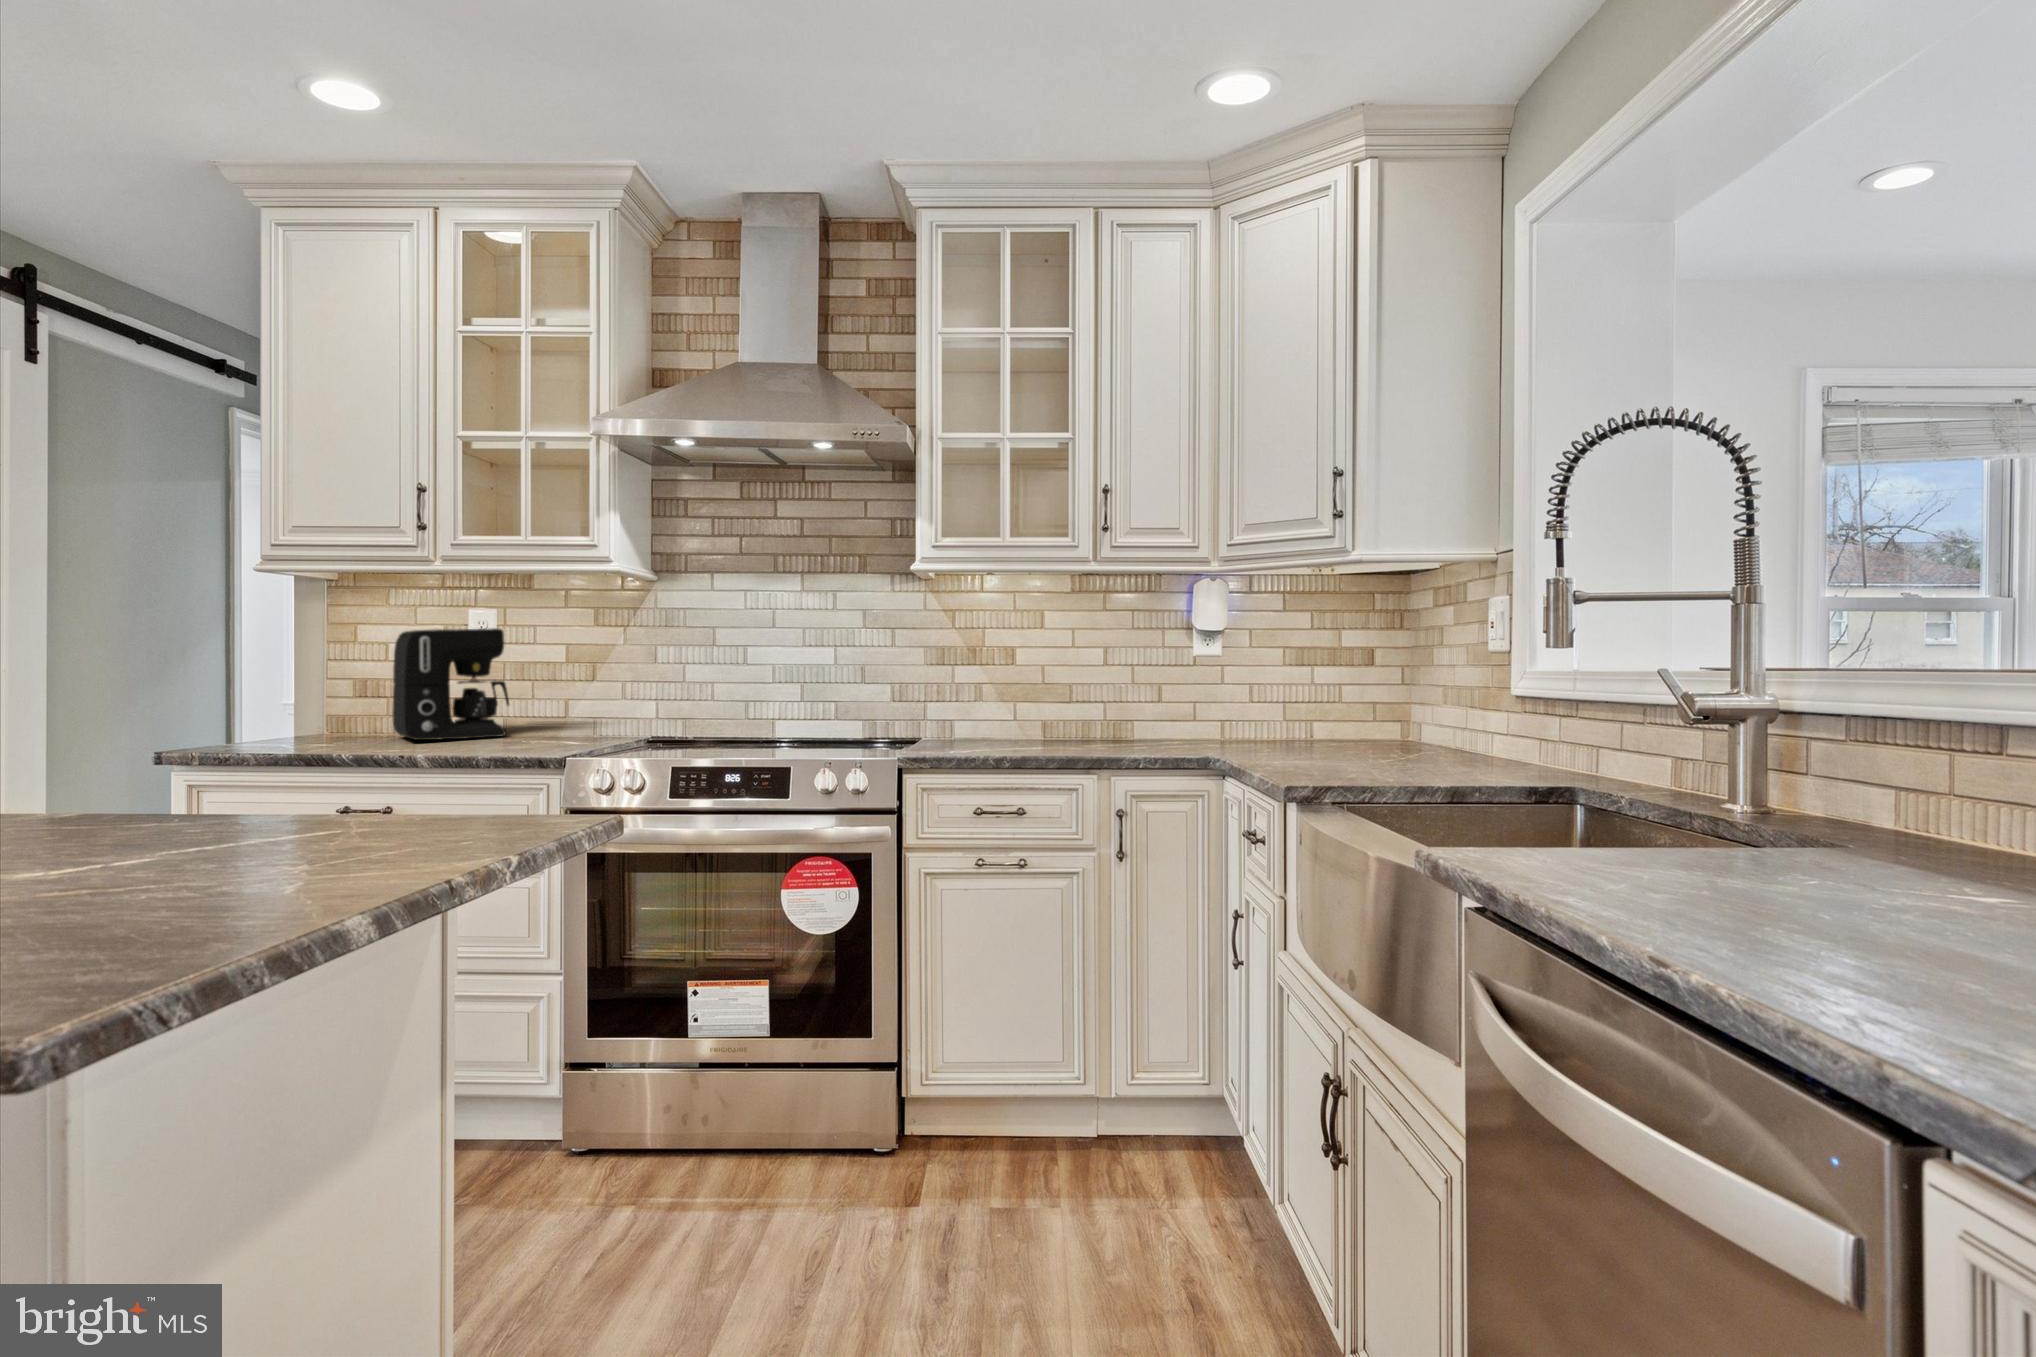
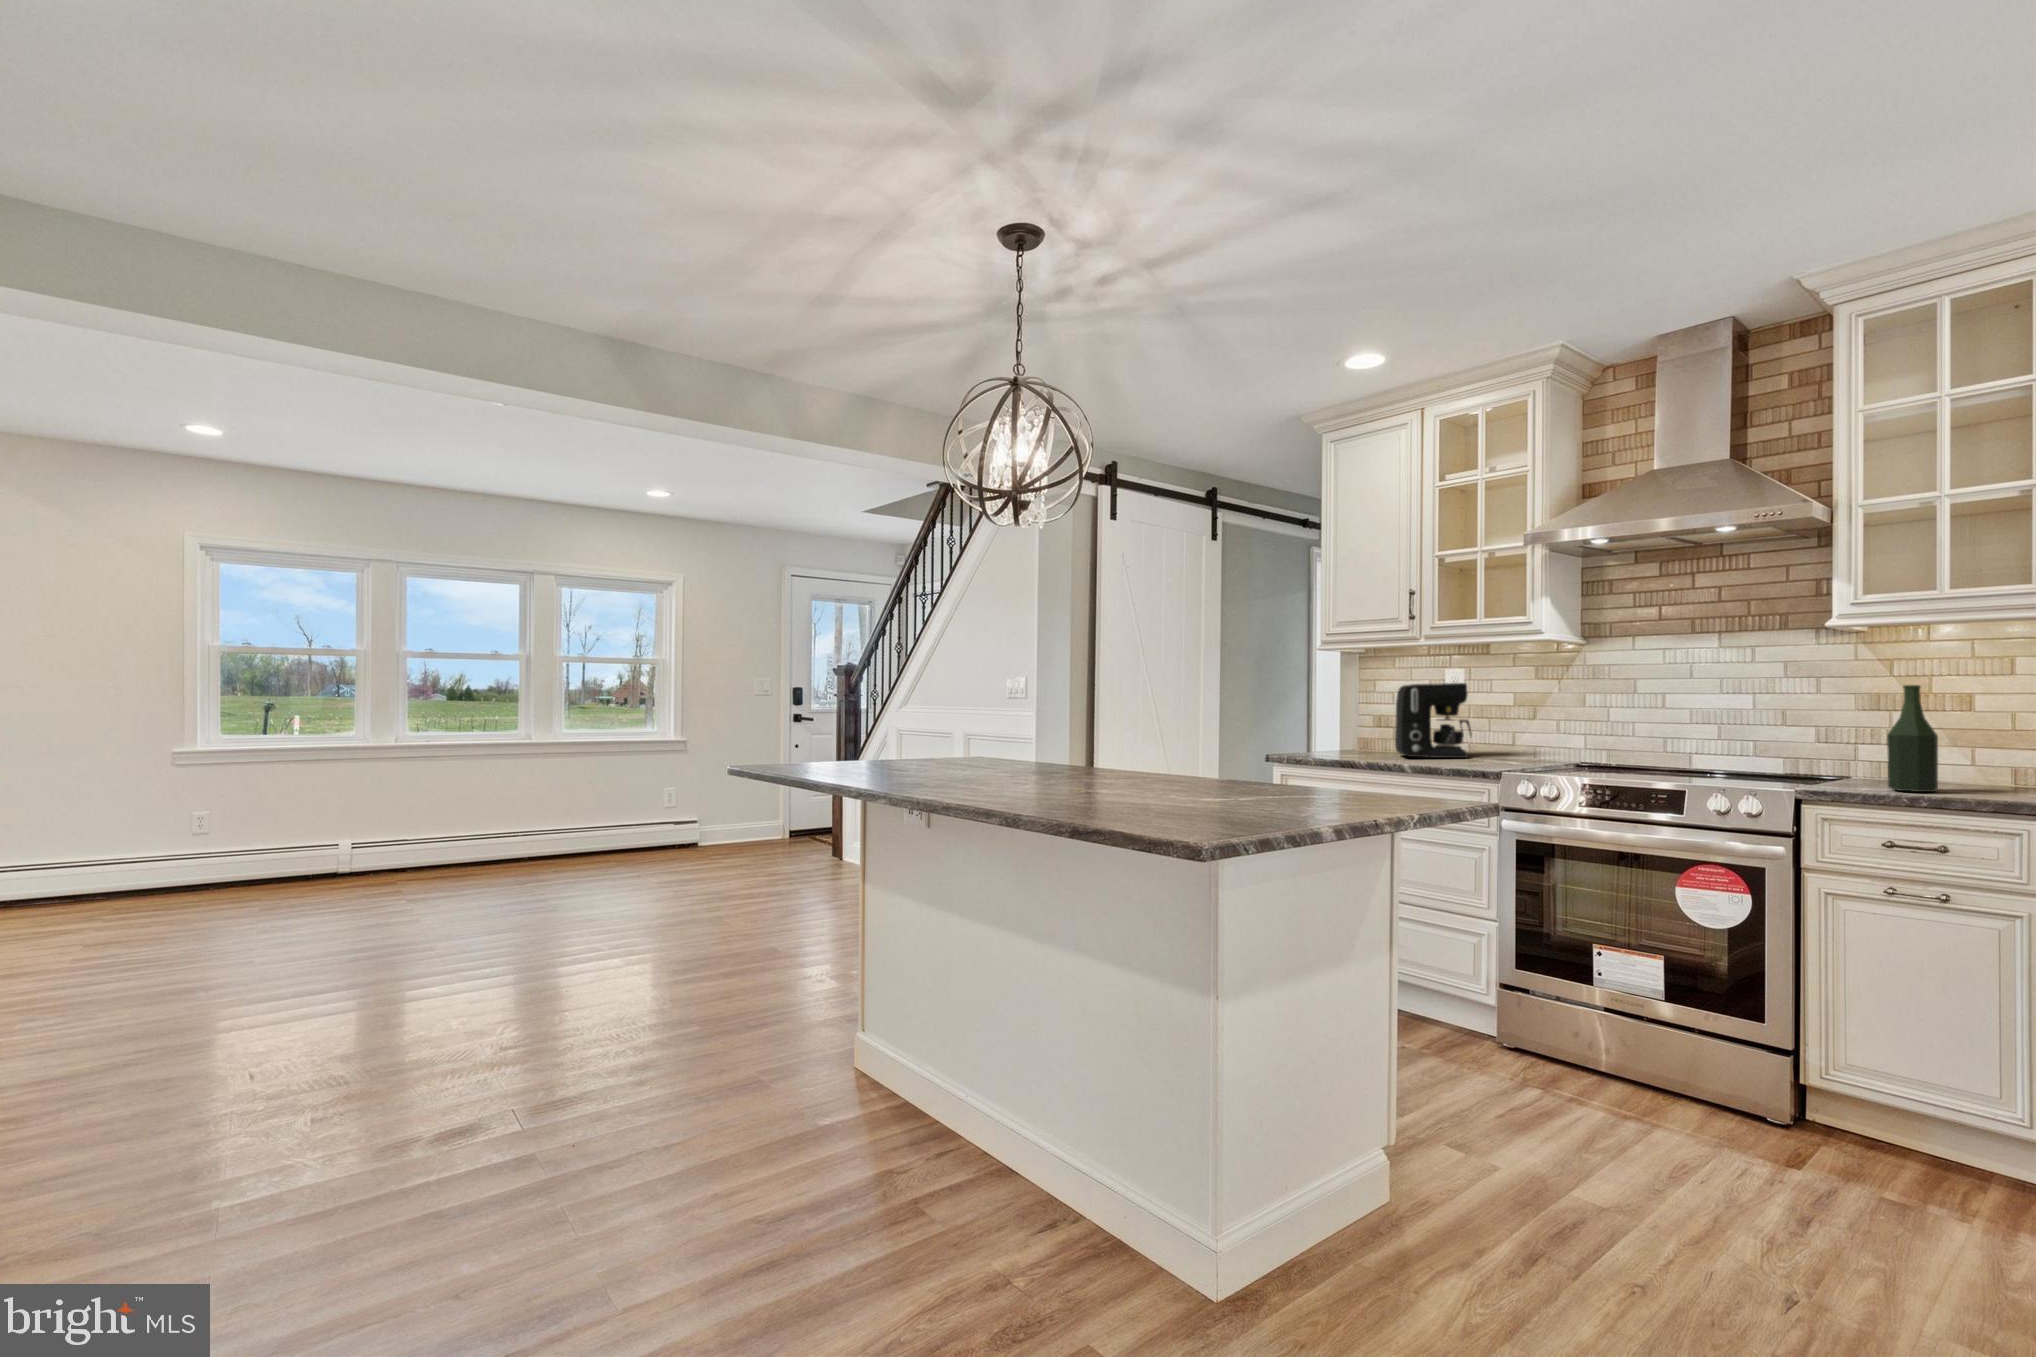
bottle: none [980,637,1019,753] -> present [1887,685,1938,792]

